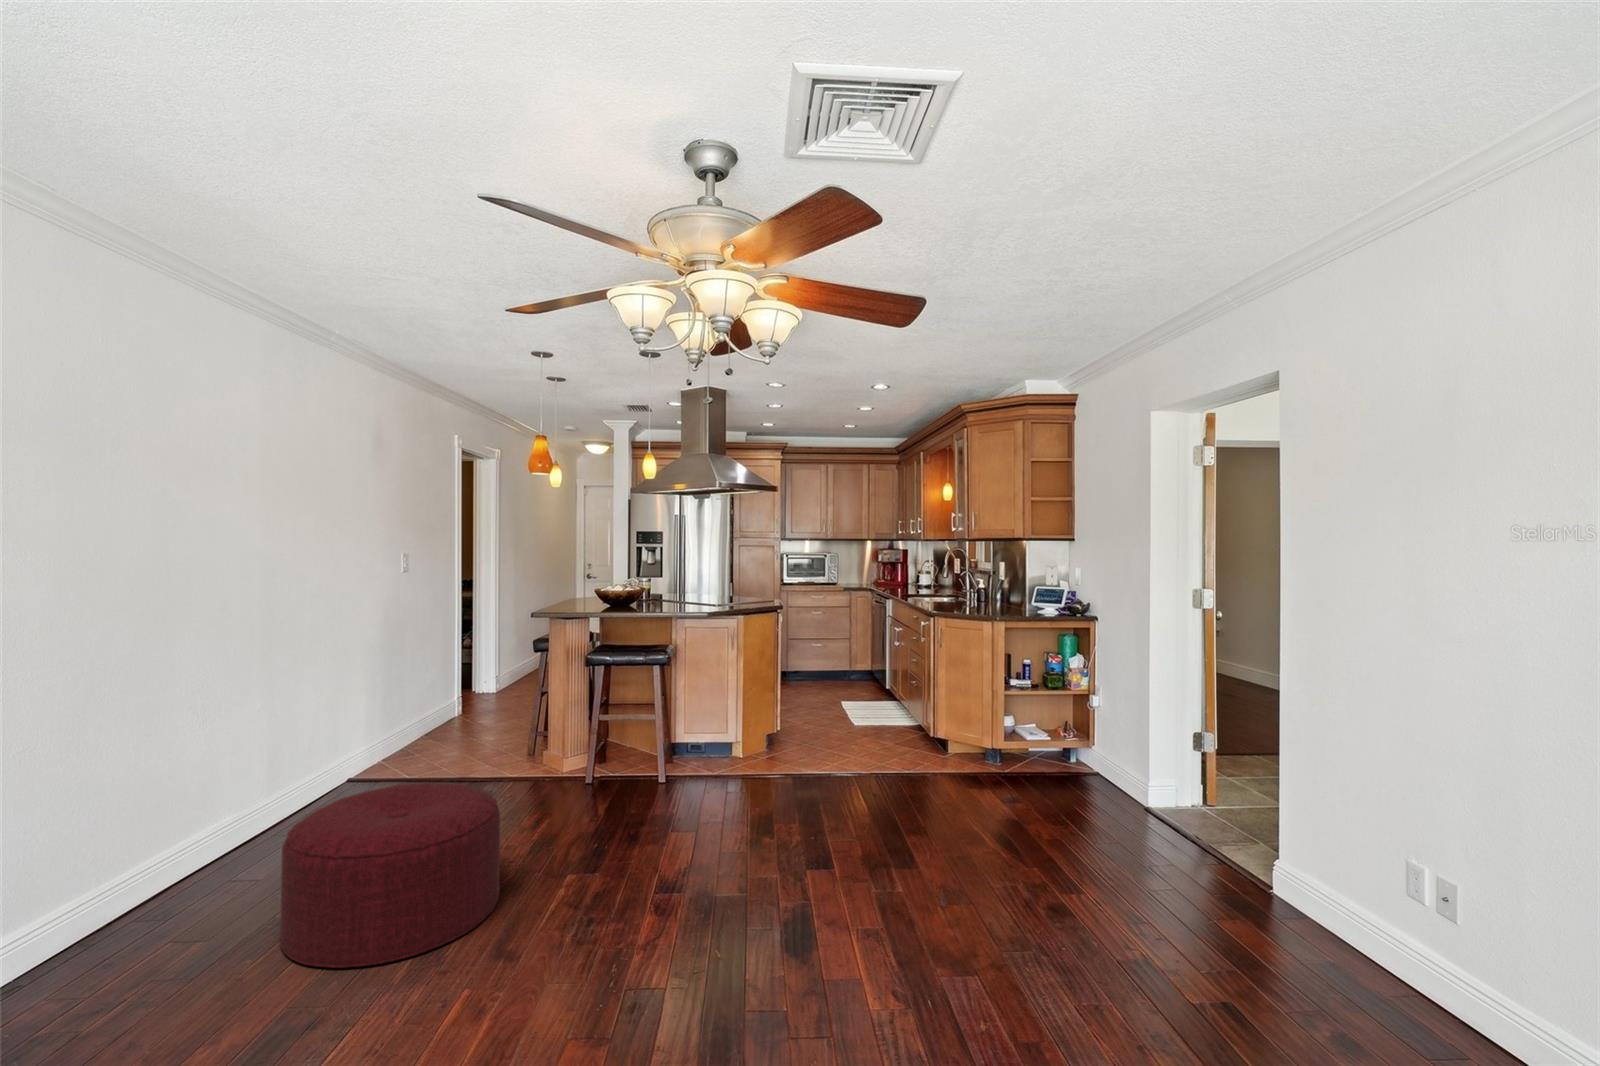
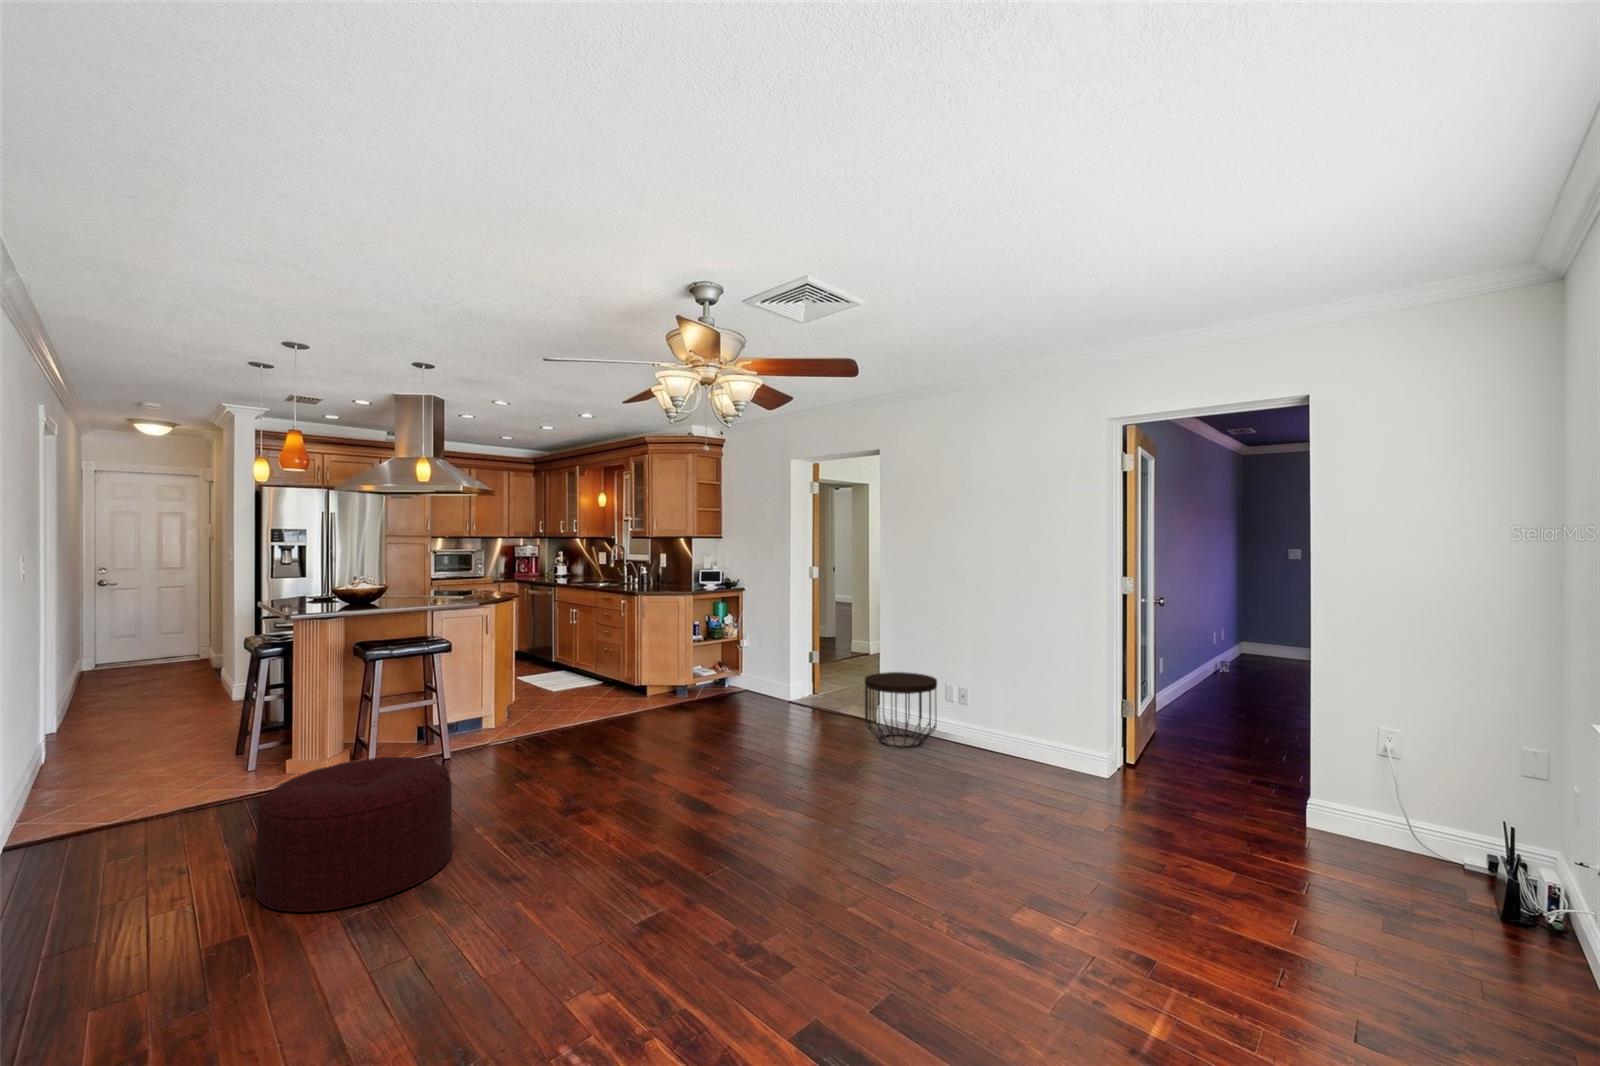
side table: none [1217,806,1402,992] -> present [865,672,937,747]

